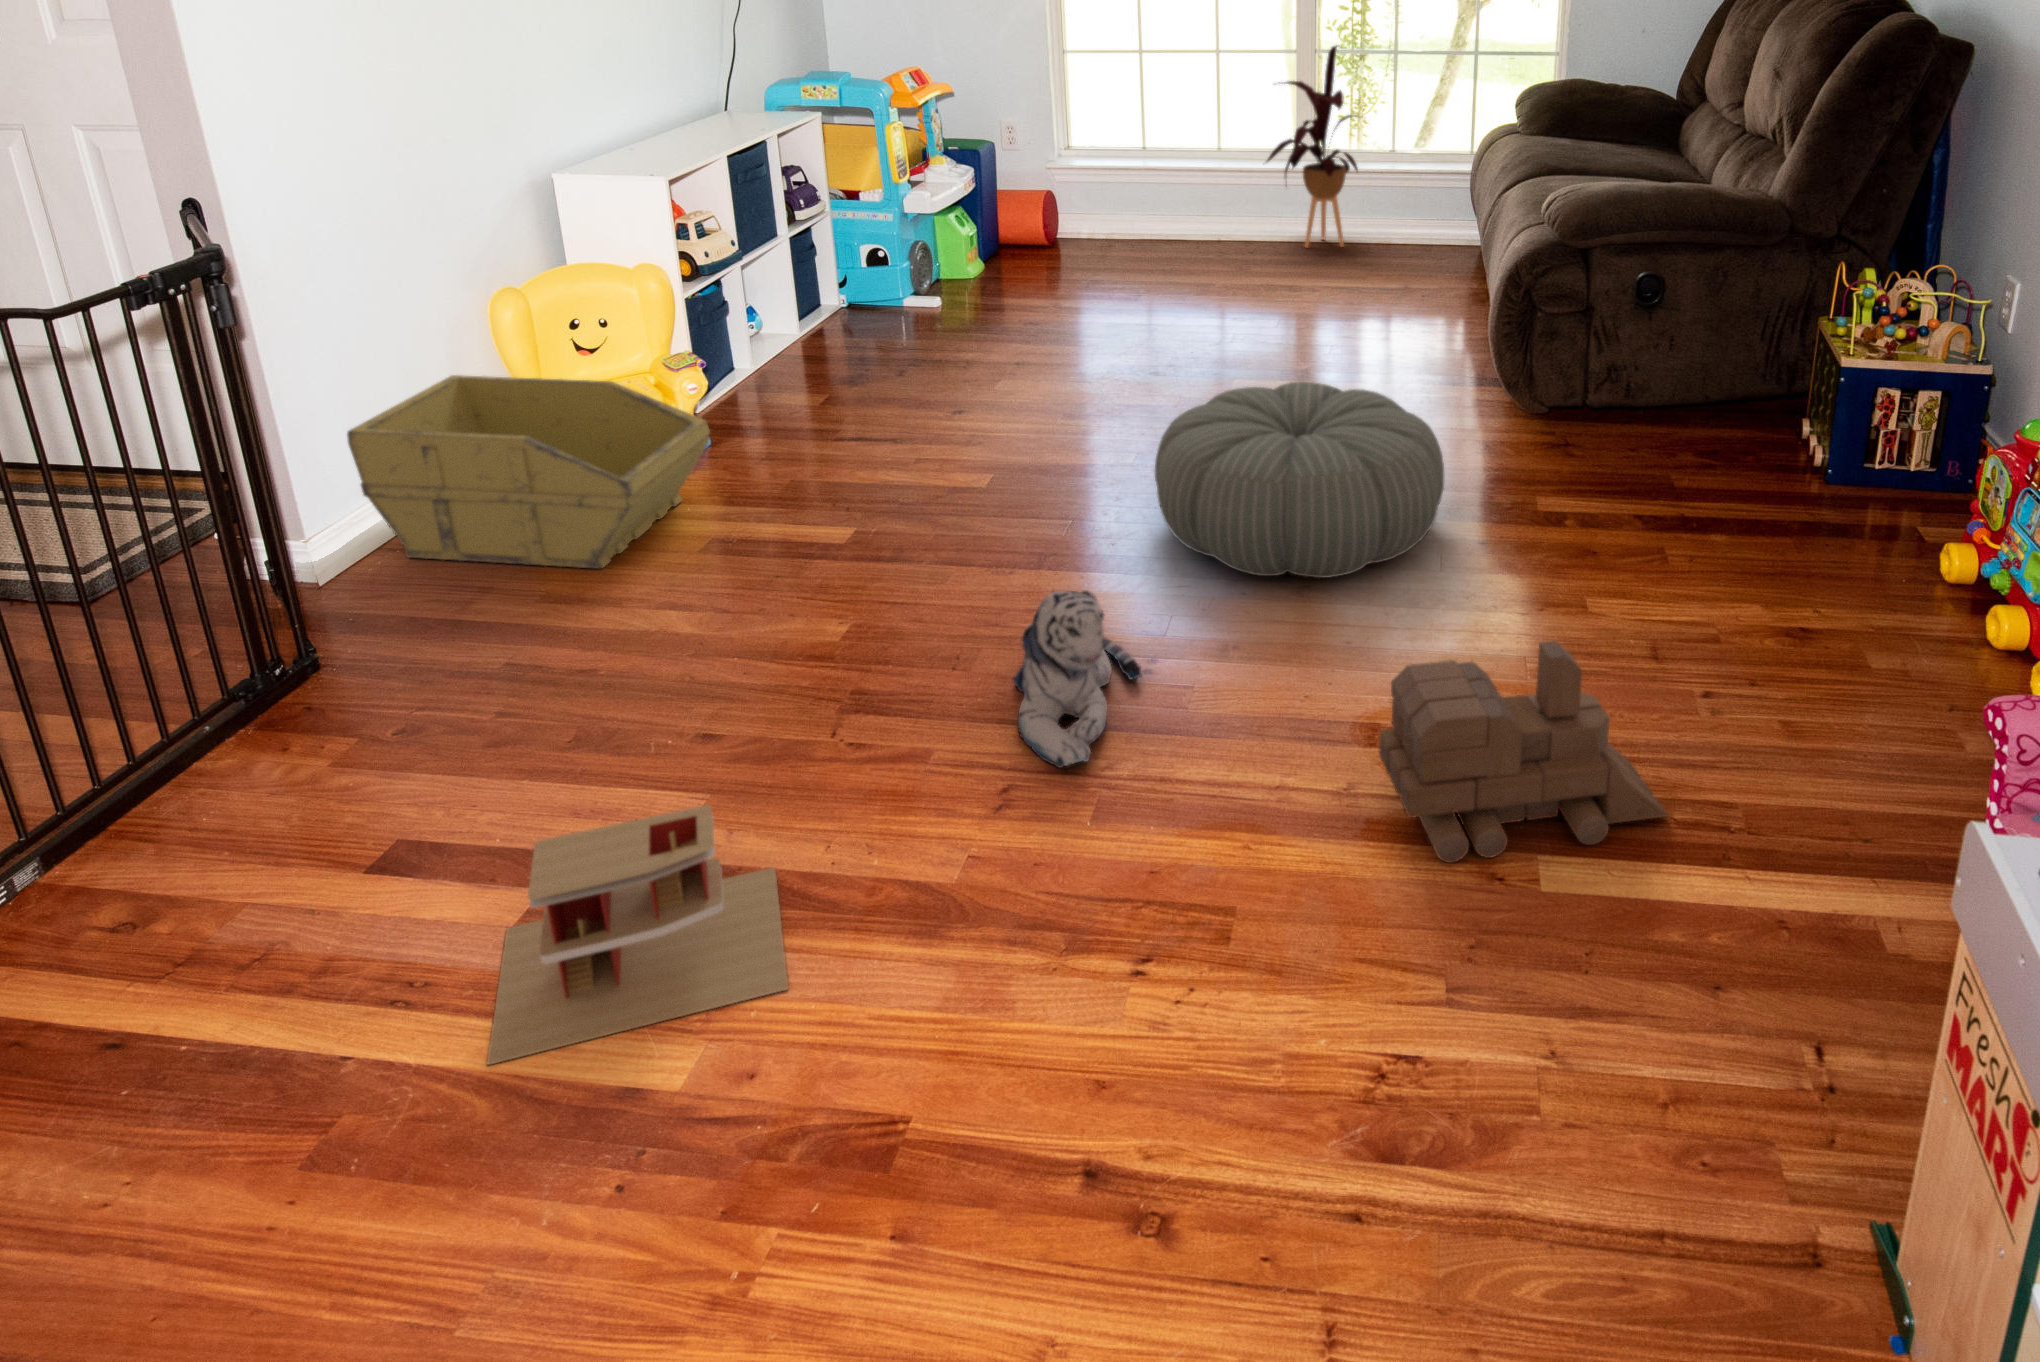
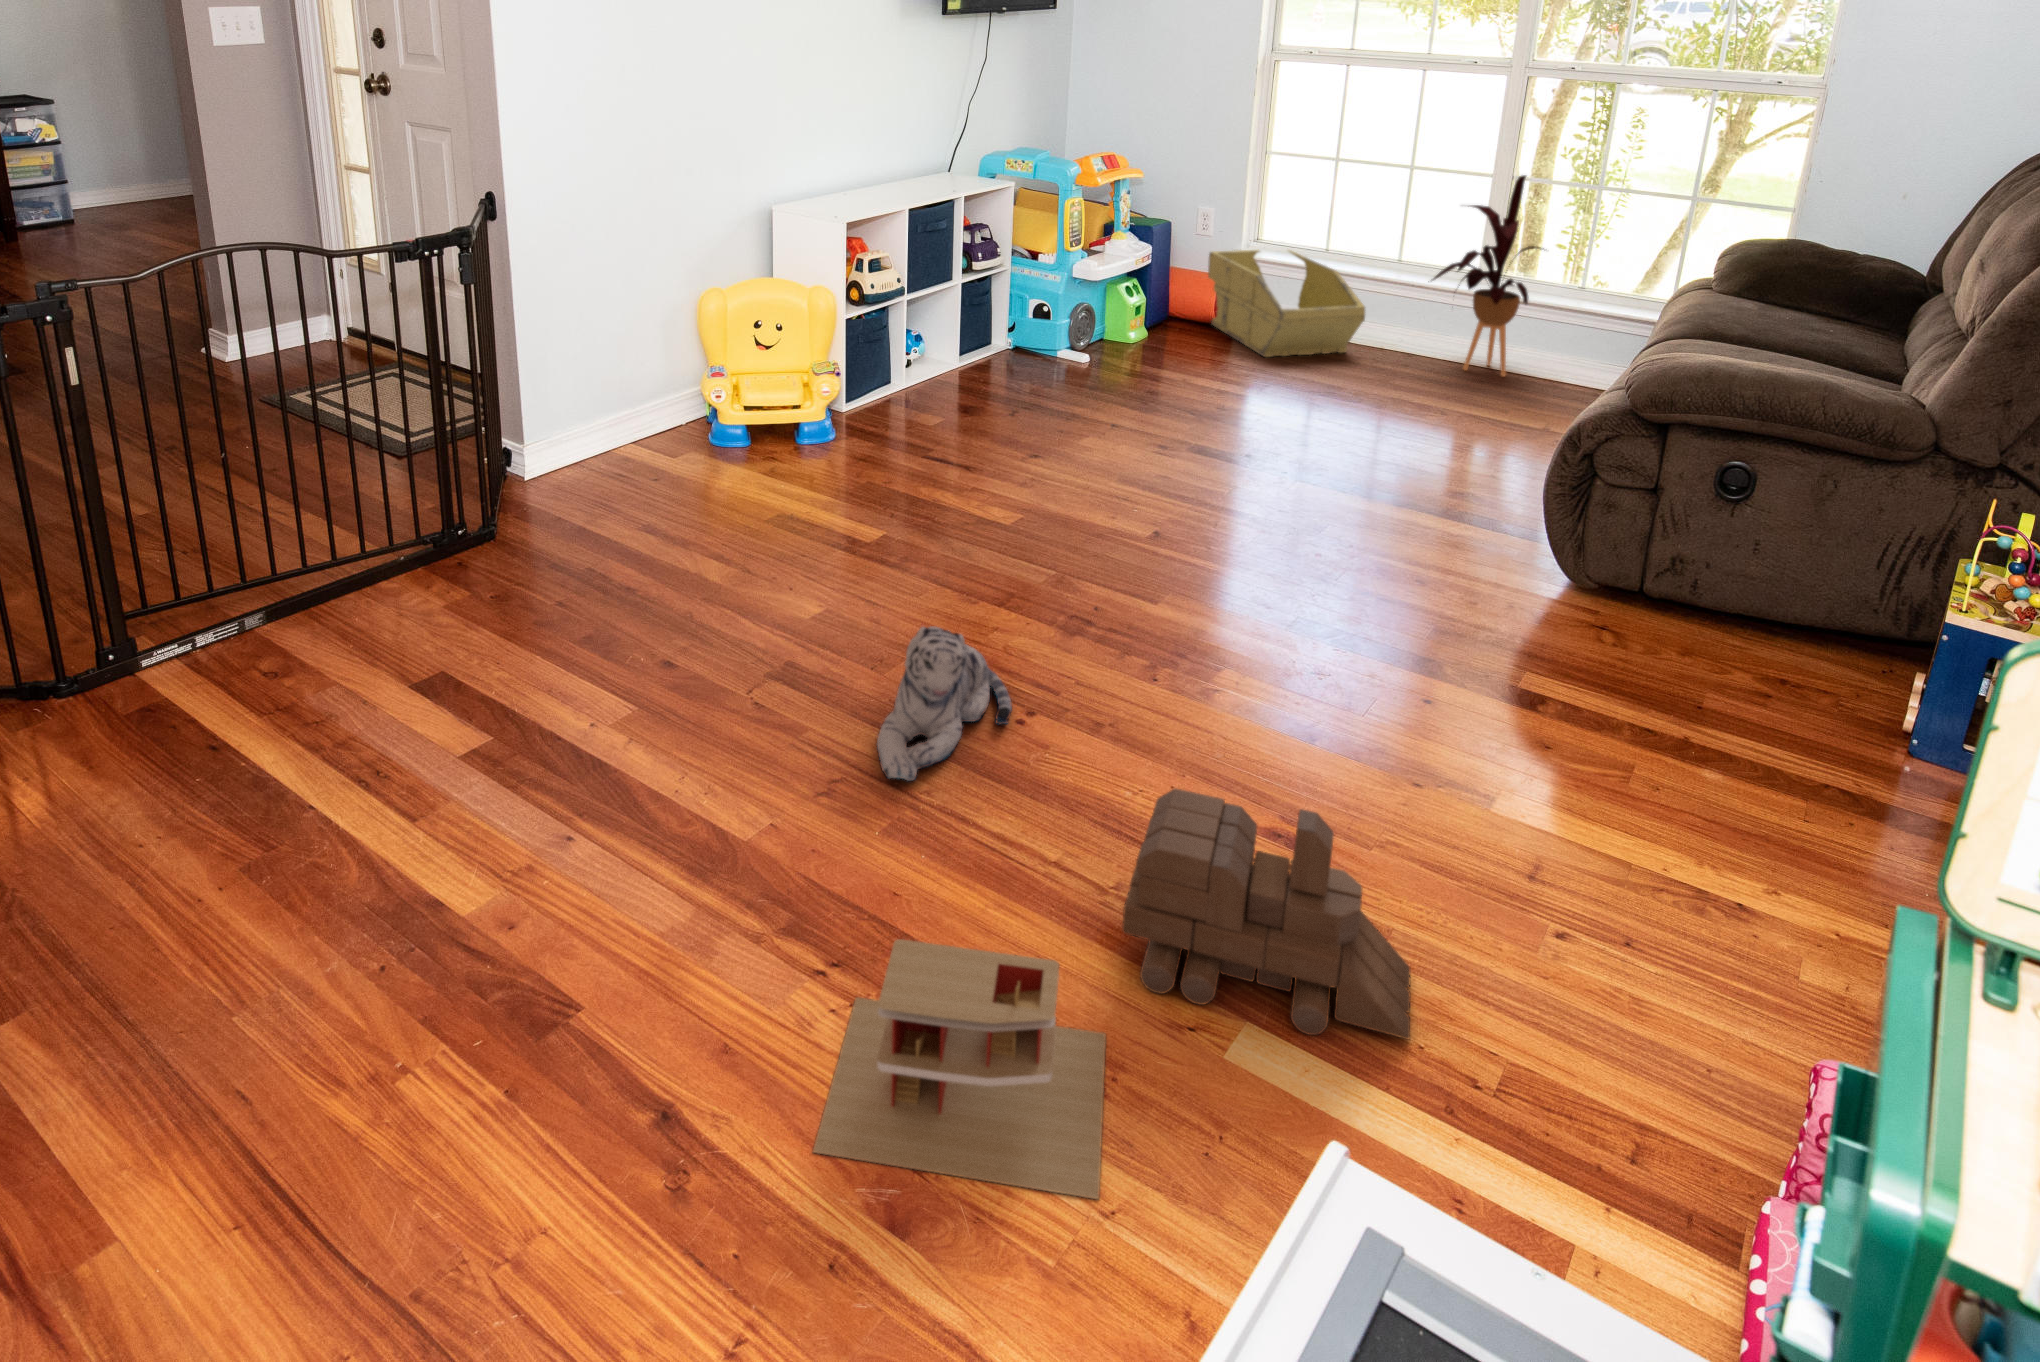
storage bin: present [347,375,710,569] -> present [1208,249,1365,357]
pouf: present [1155,382,1444,578] -> none [1111,489,1405,691]
toy house: present [487,805,788,1065] -> present [813,939,1106,1200]

